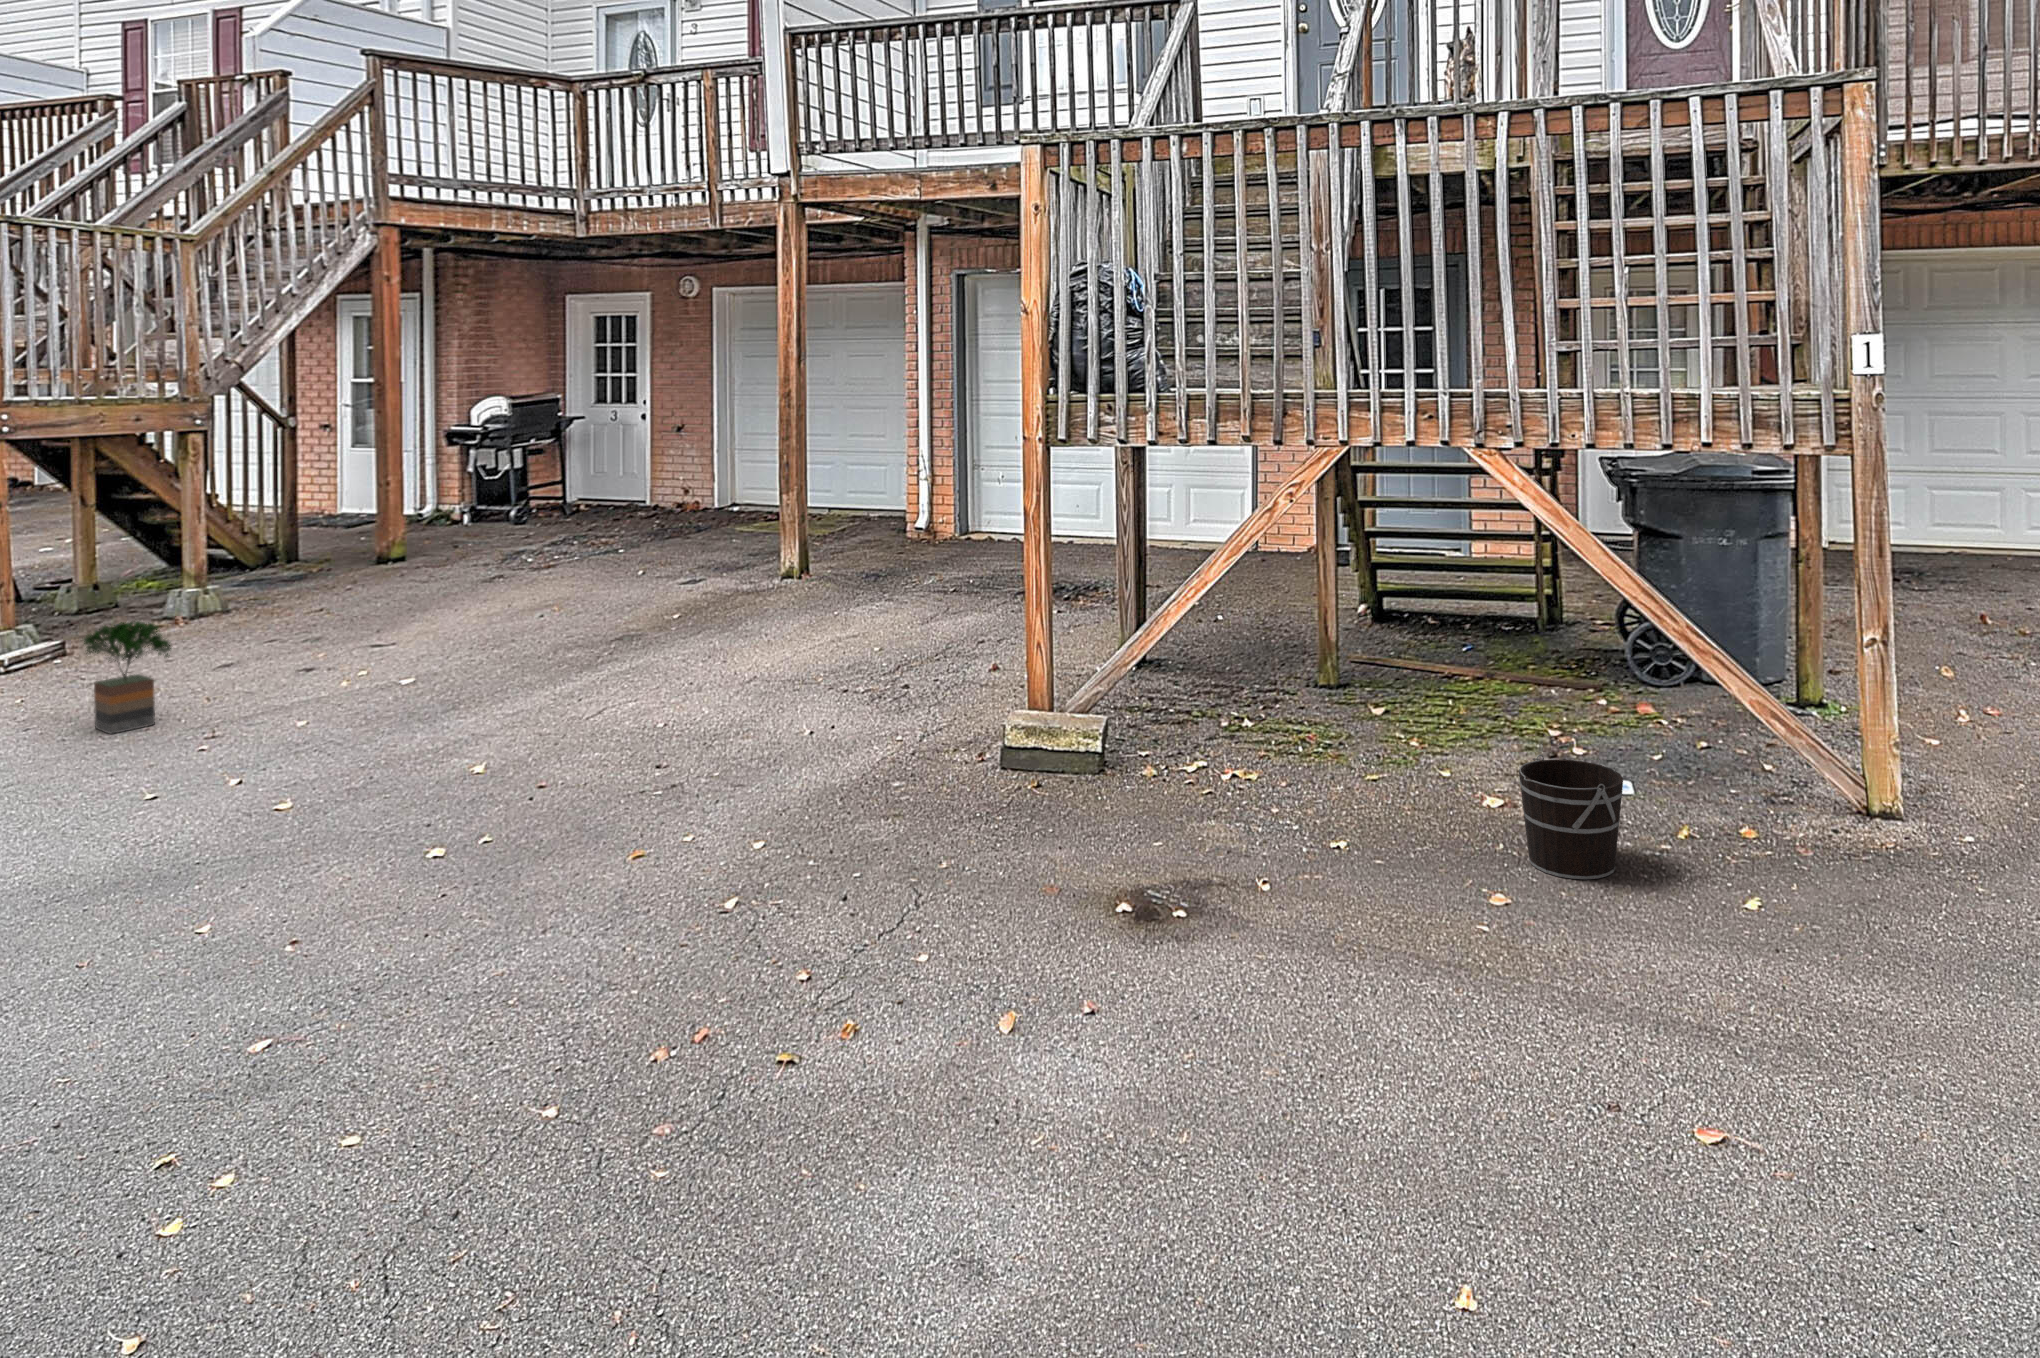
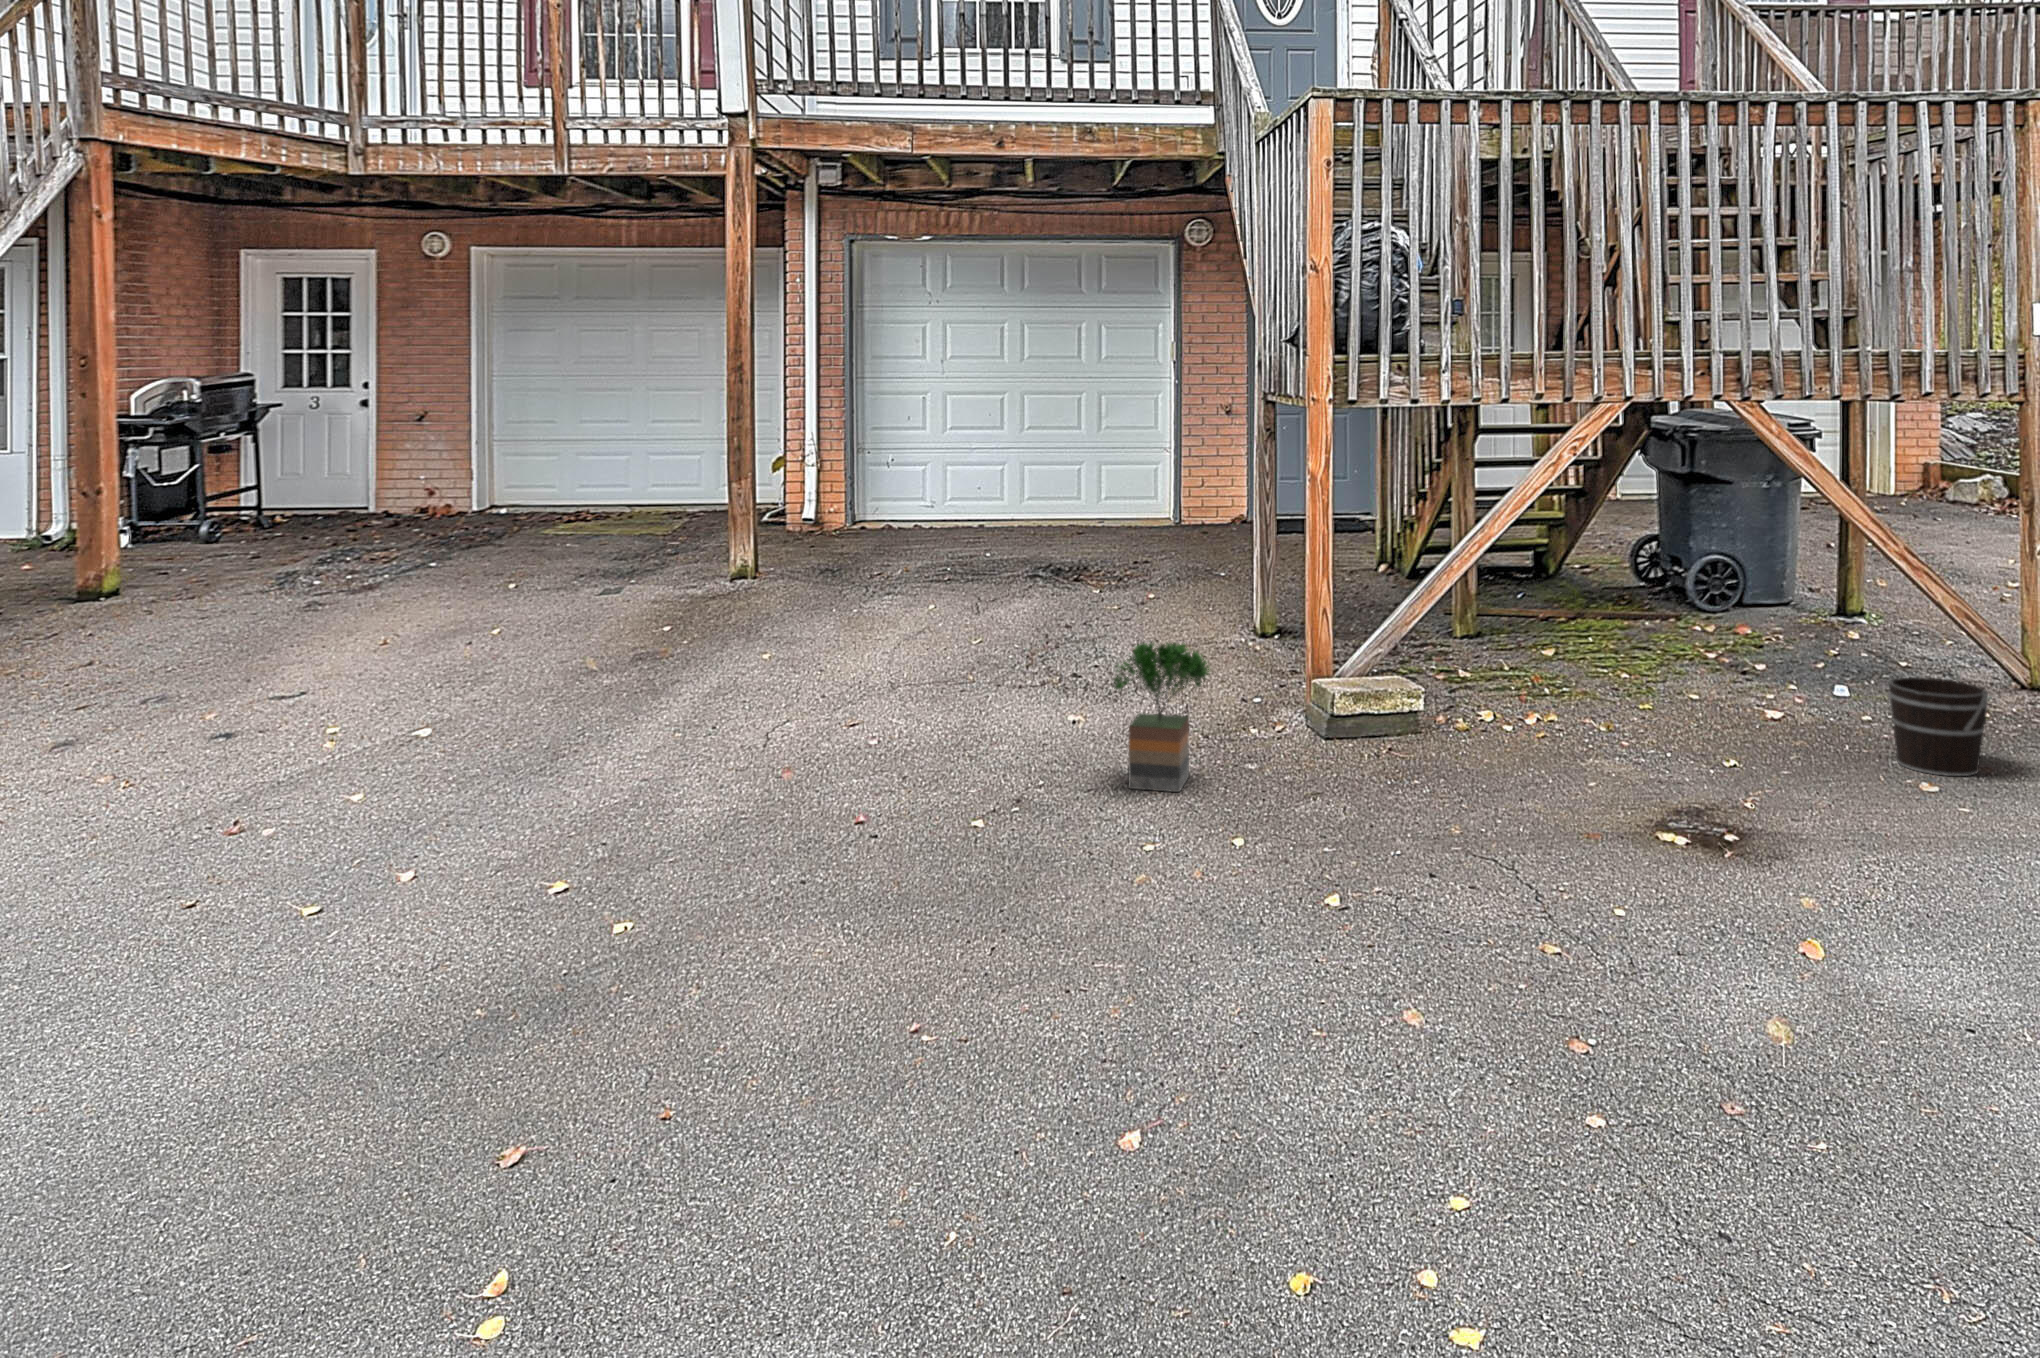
potted tree: present [84,622,172,734] -> present [1114,643,1209,792]

